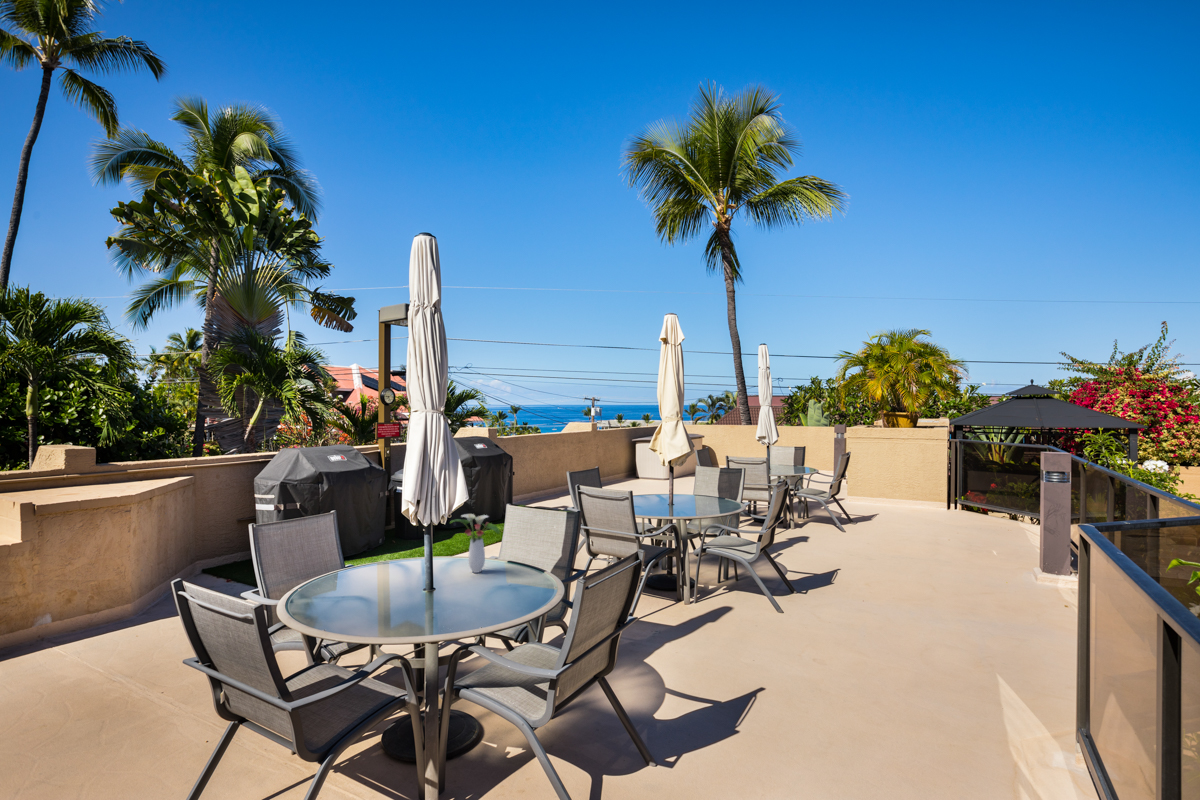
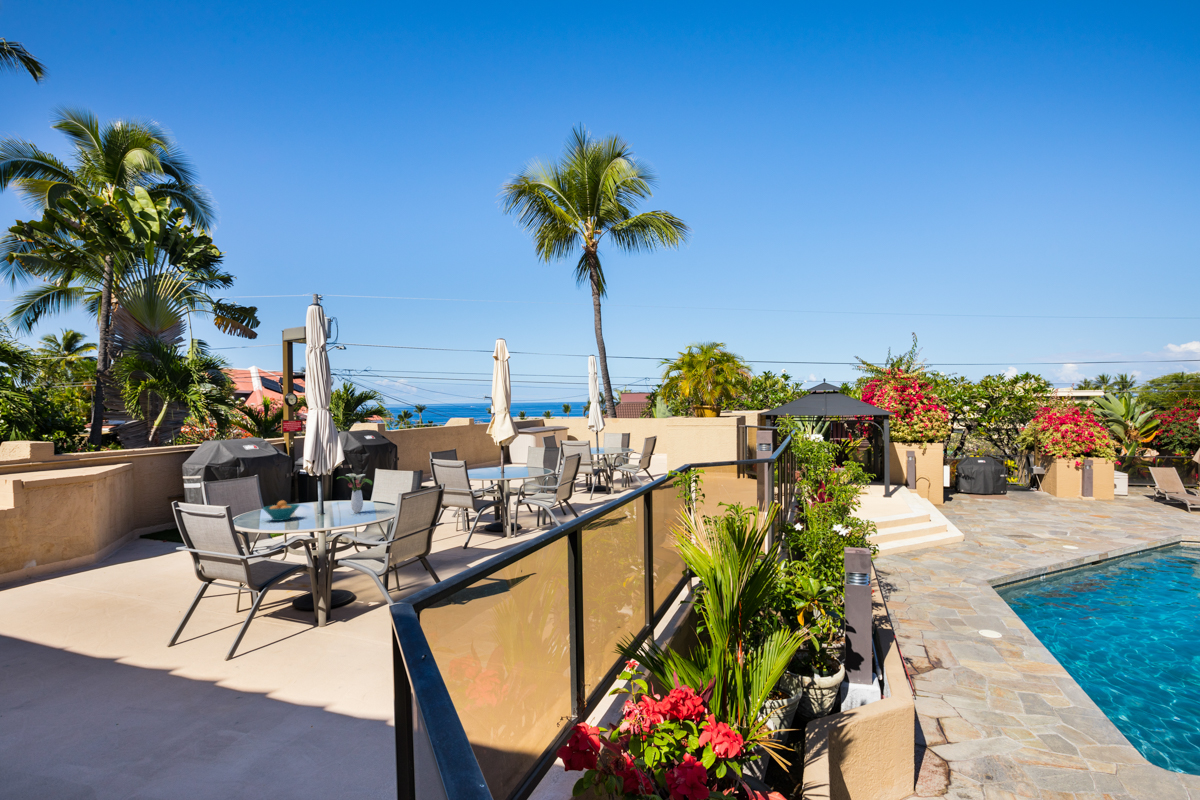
fruit bowl: none [348,553,398,584] -> present [263,500,299,521]

